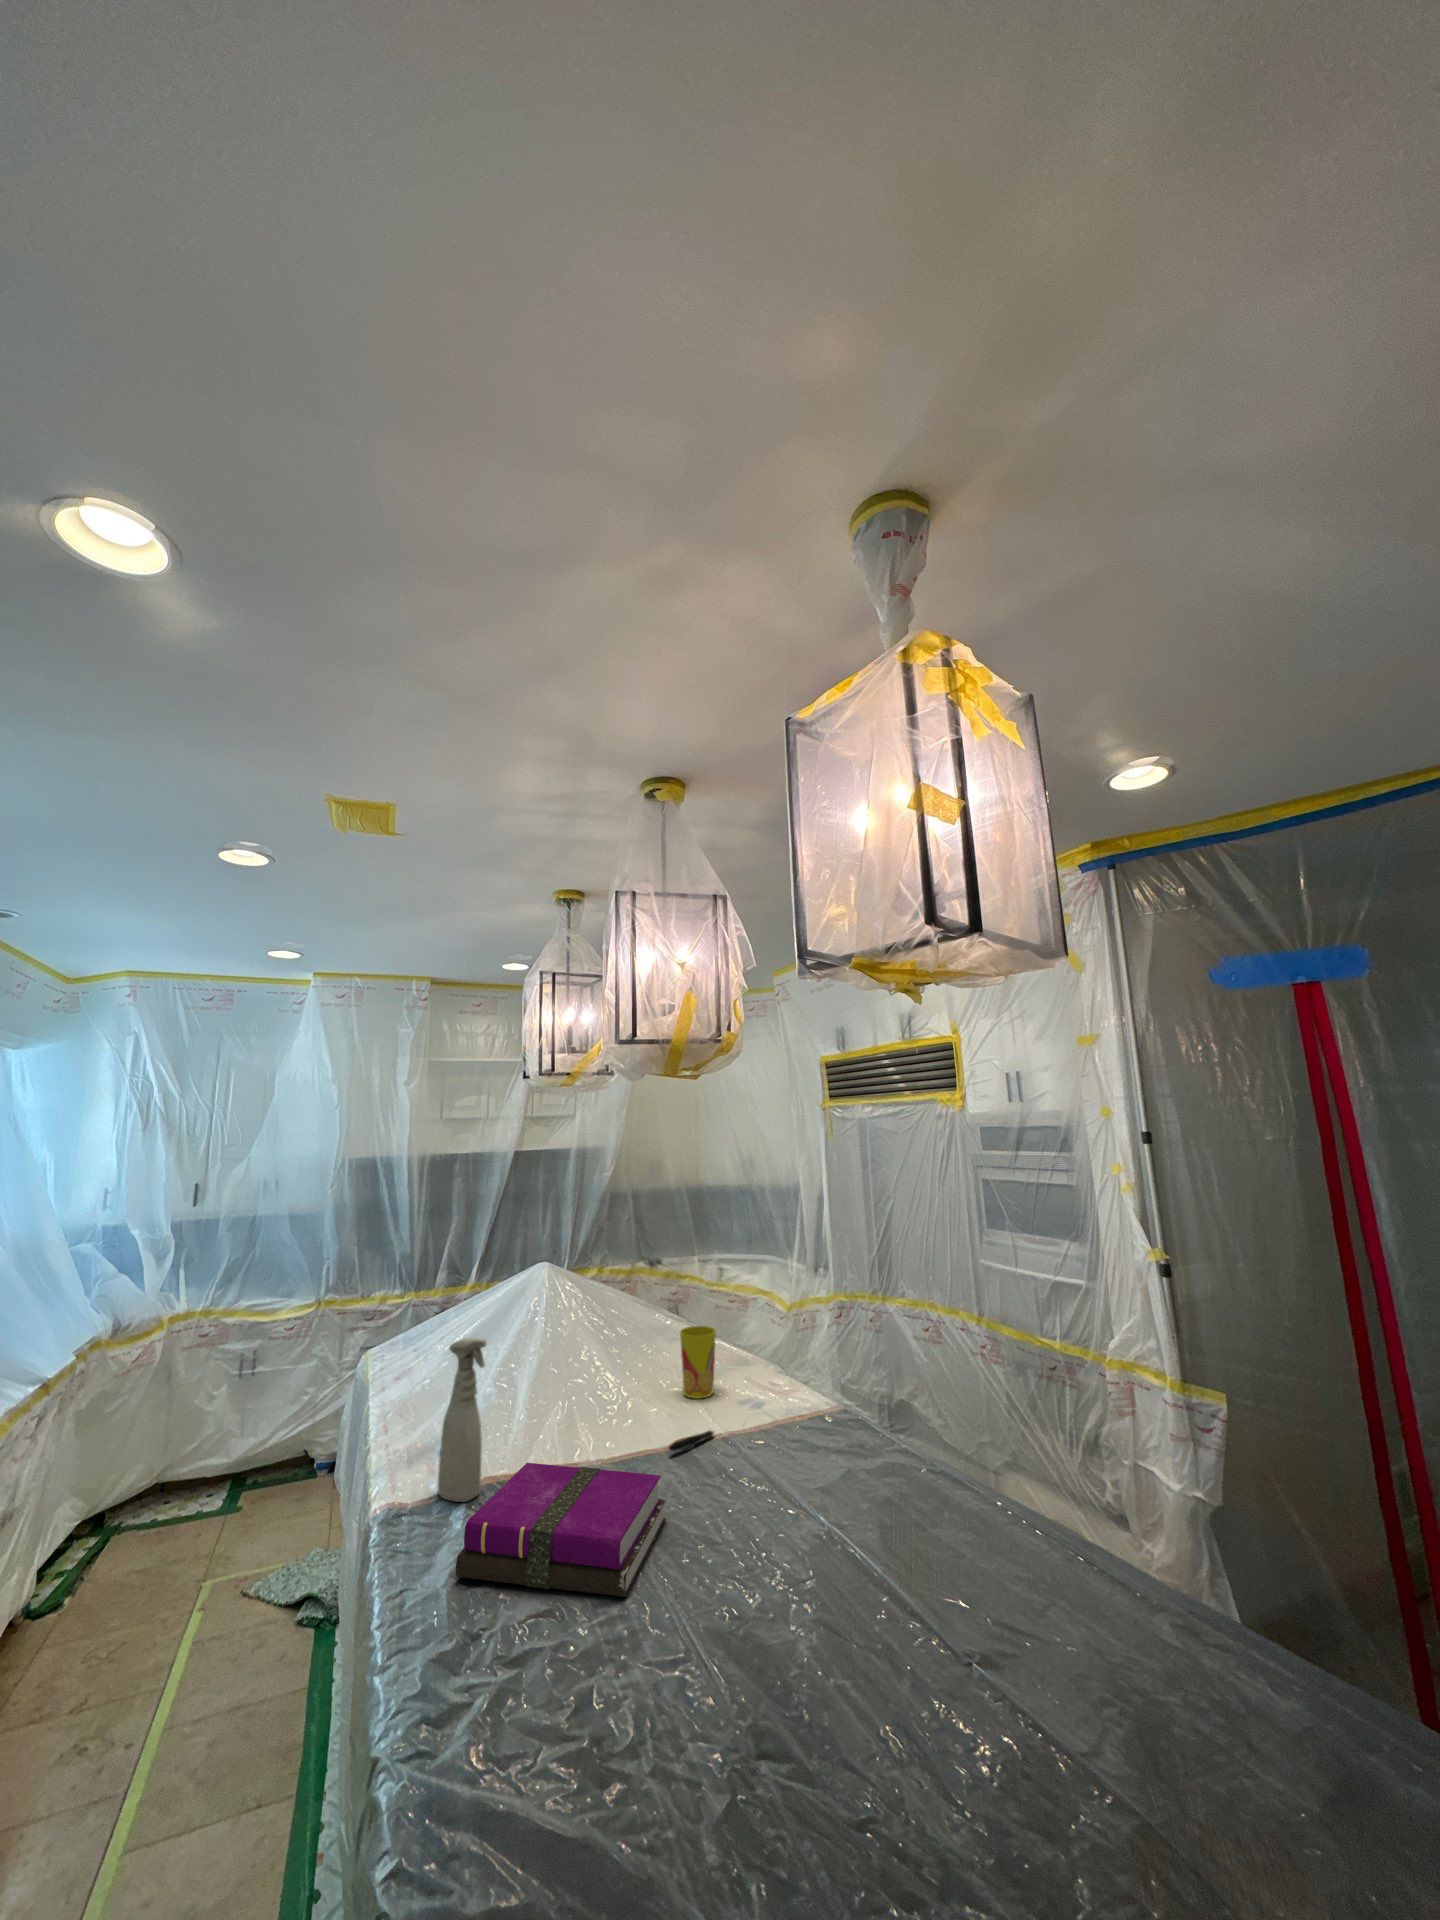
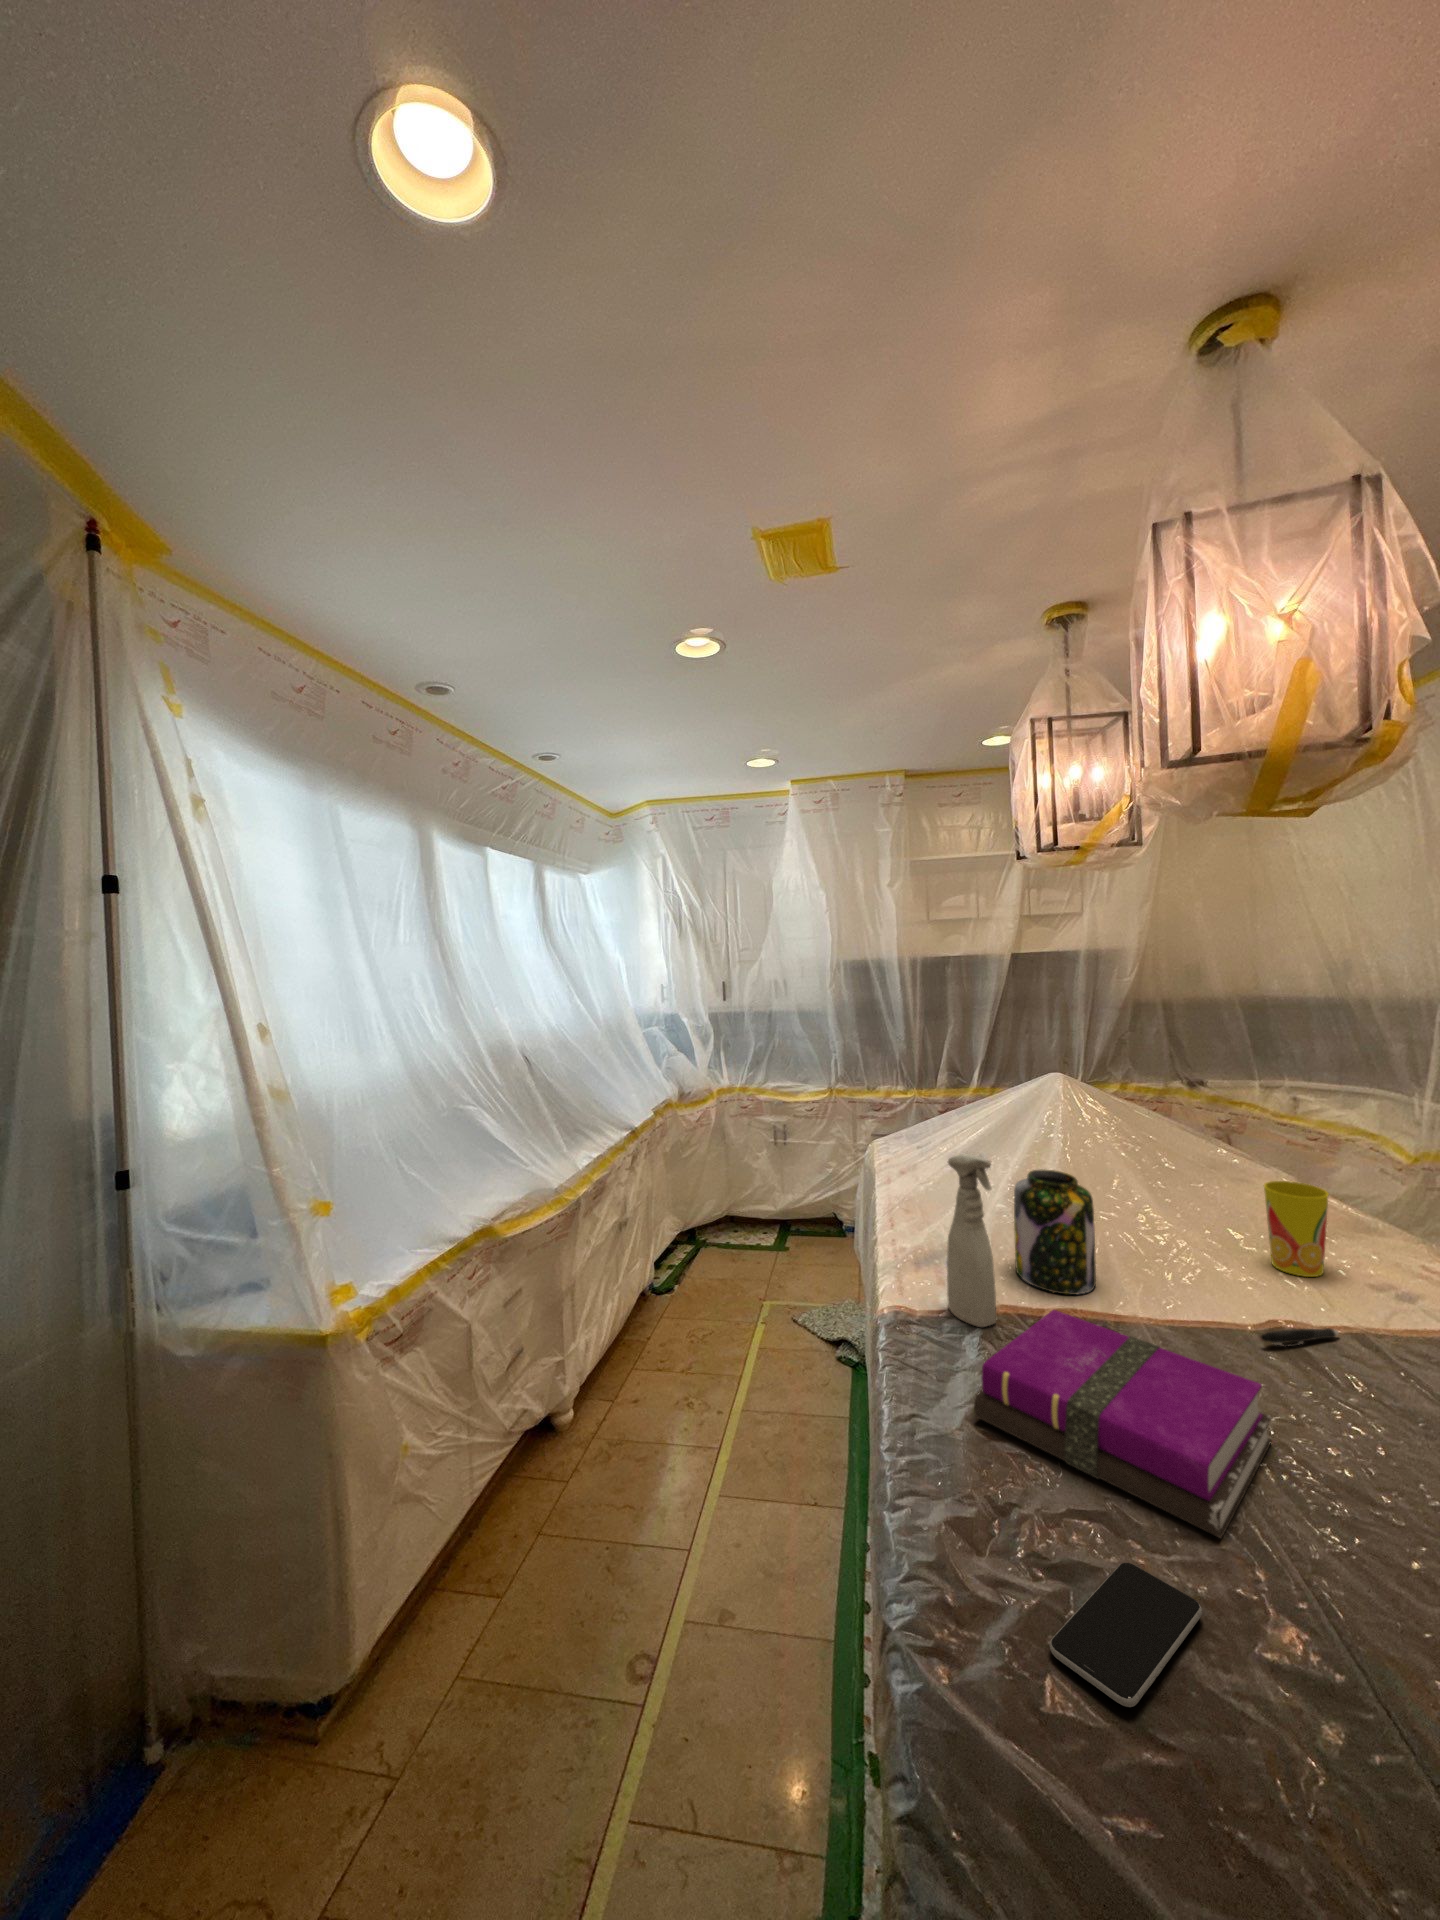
jar: none [500,1344,564,1455] -> present [1014,1169,1096,1295]
smartphone: none [502,1637,608,1733] -> present [1050,1563,1202,1707]

